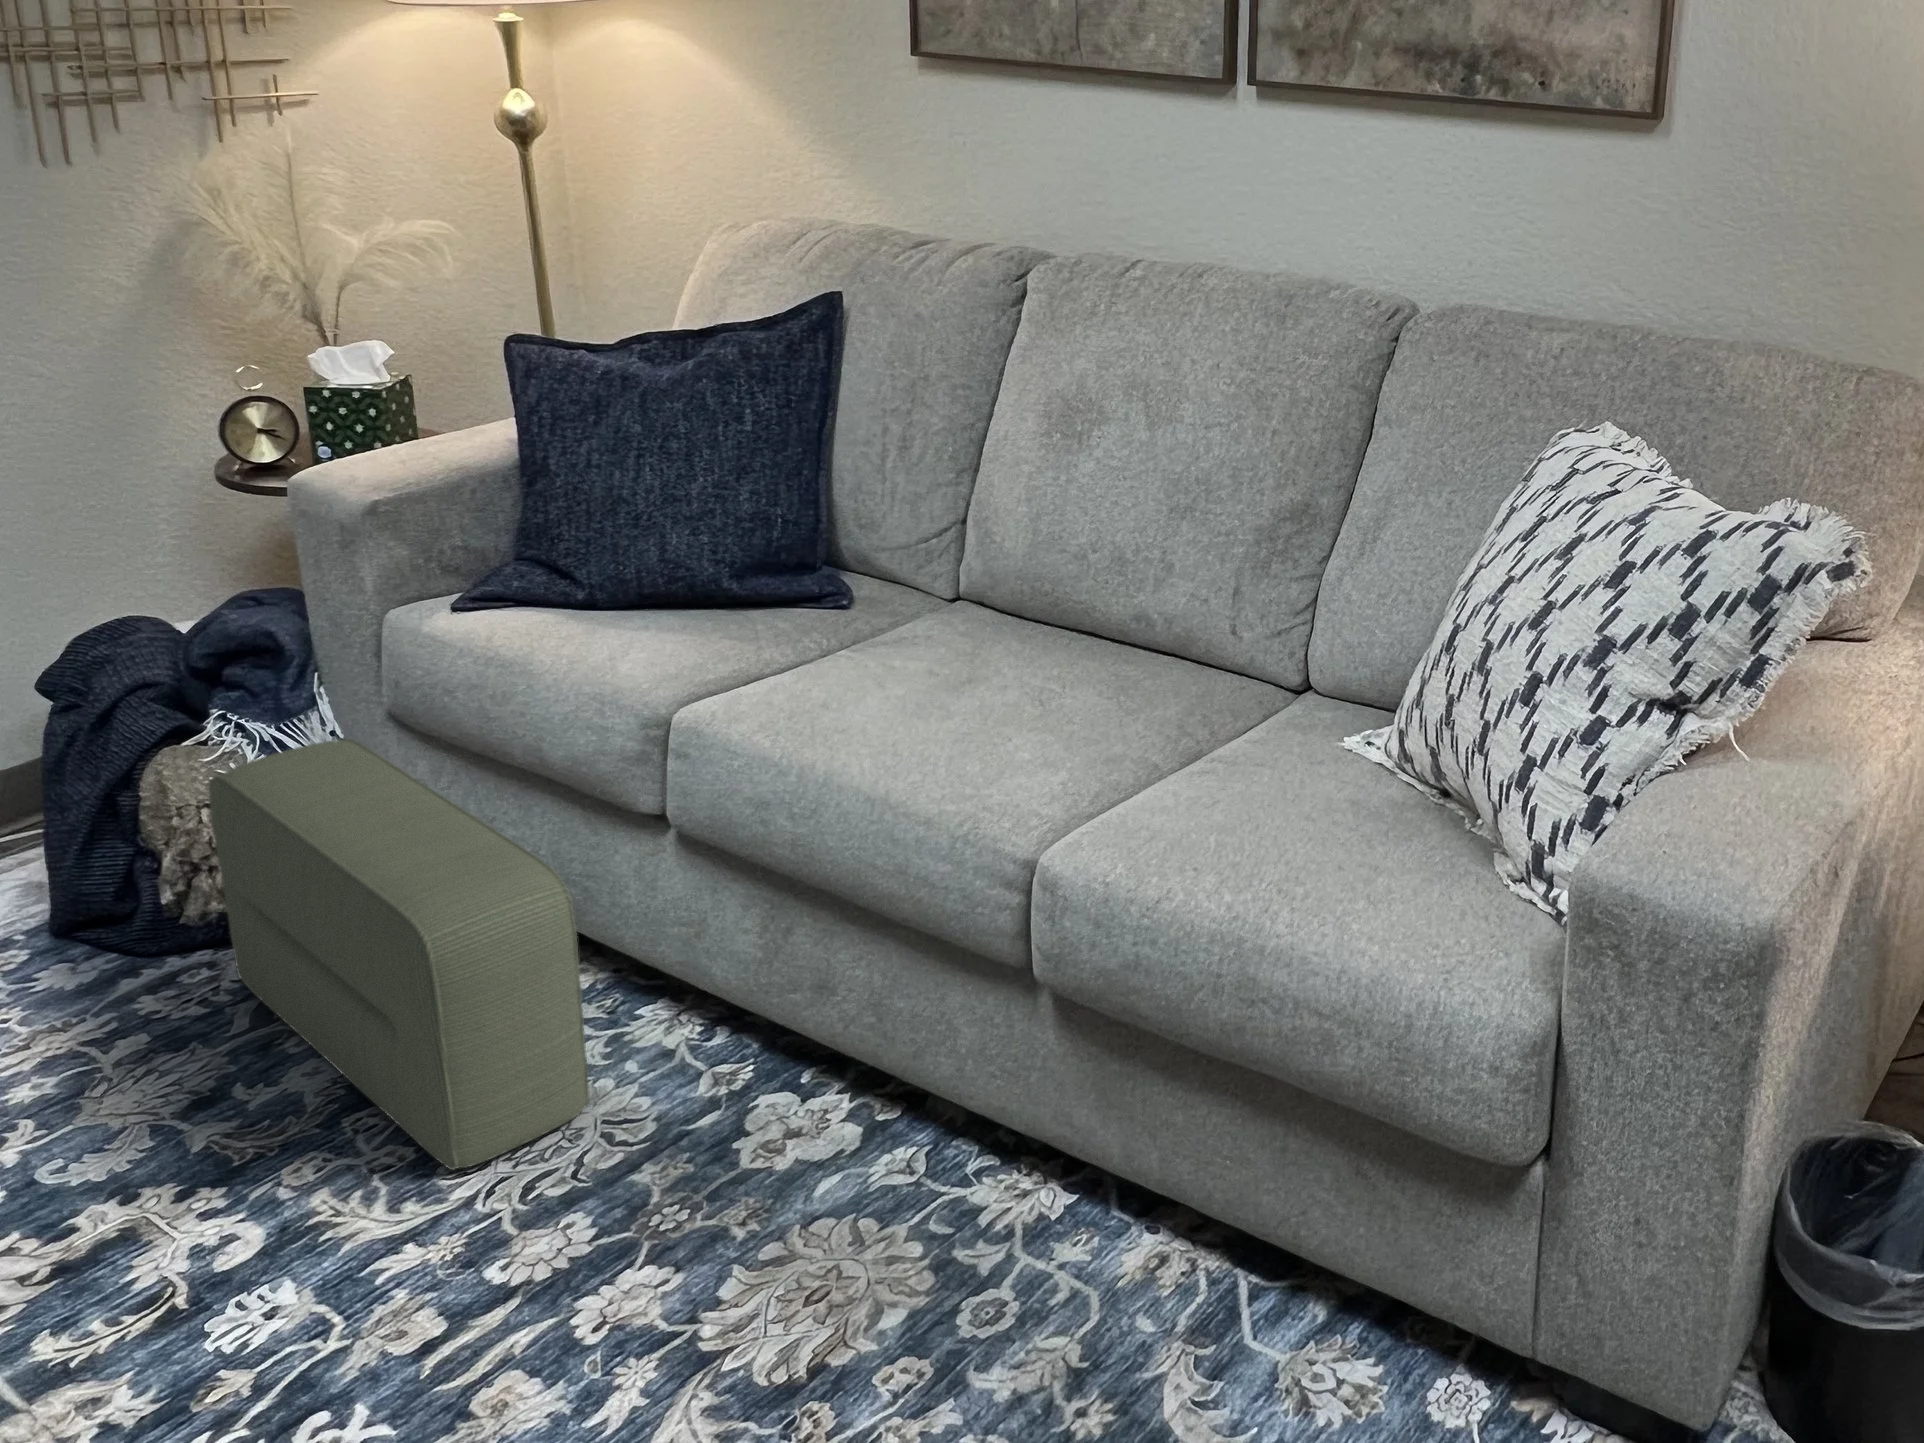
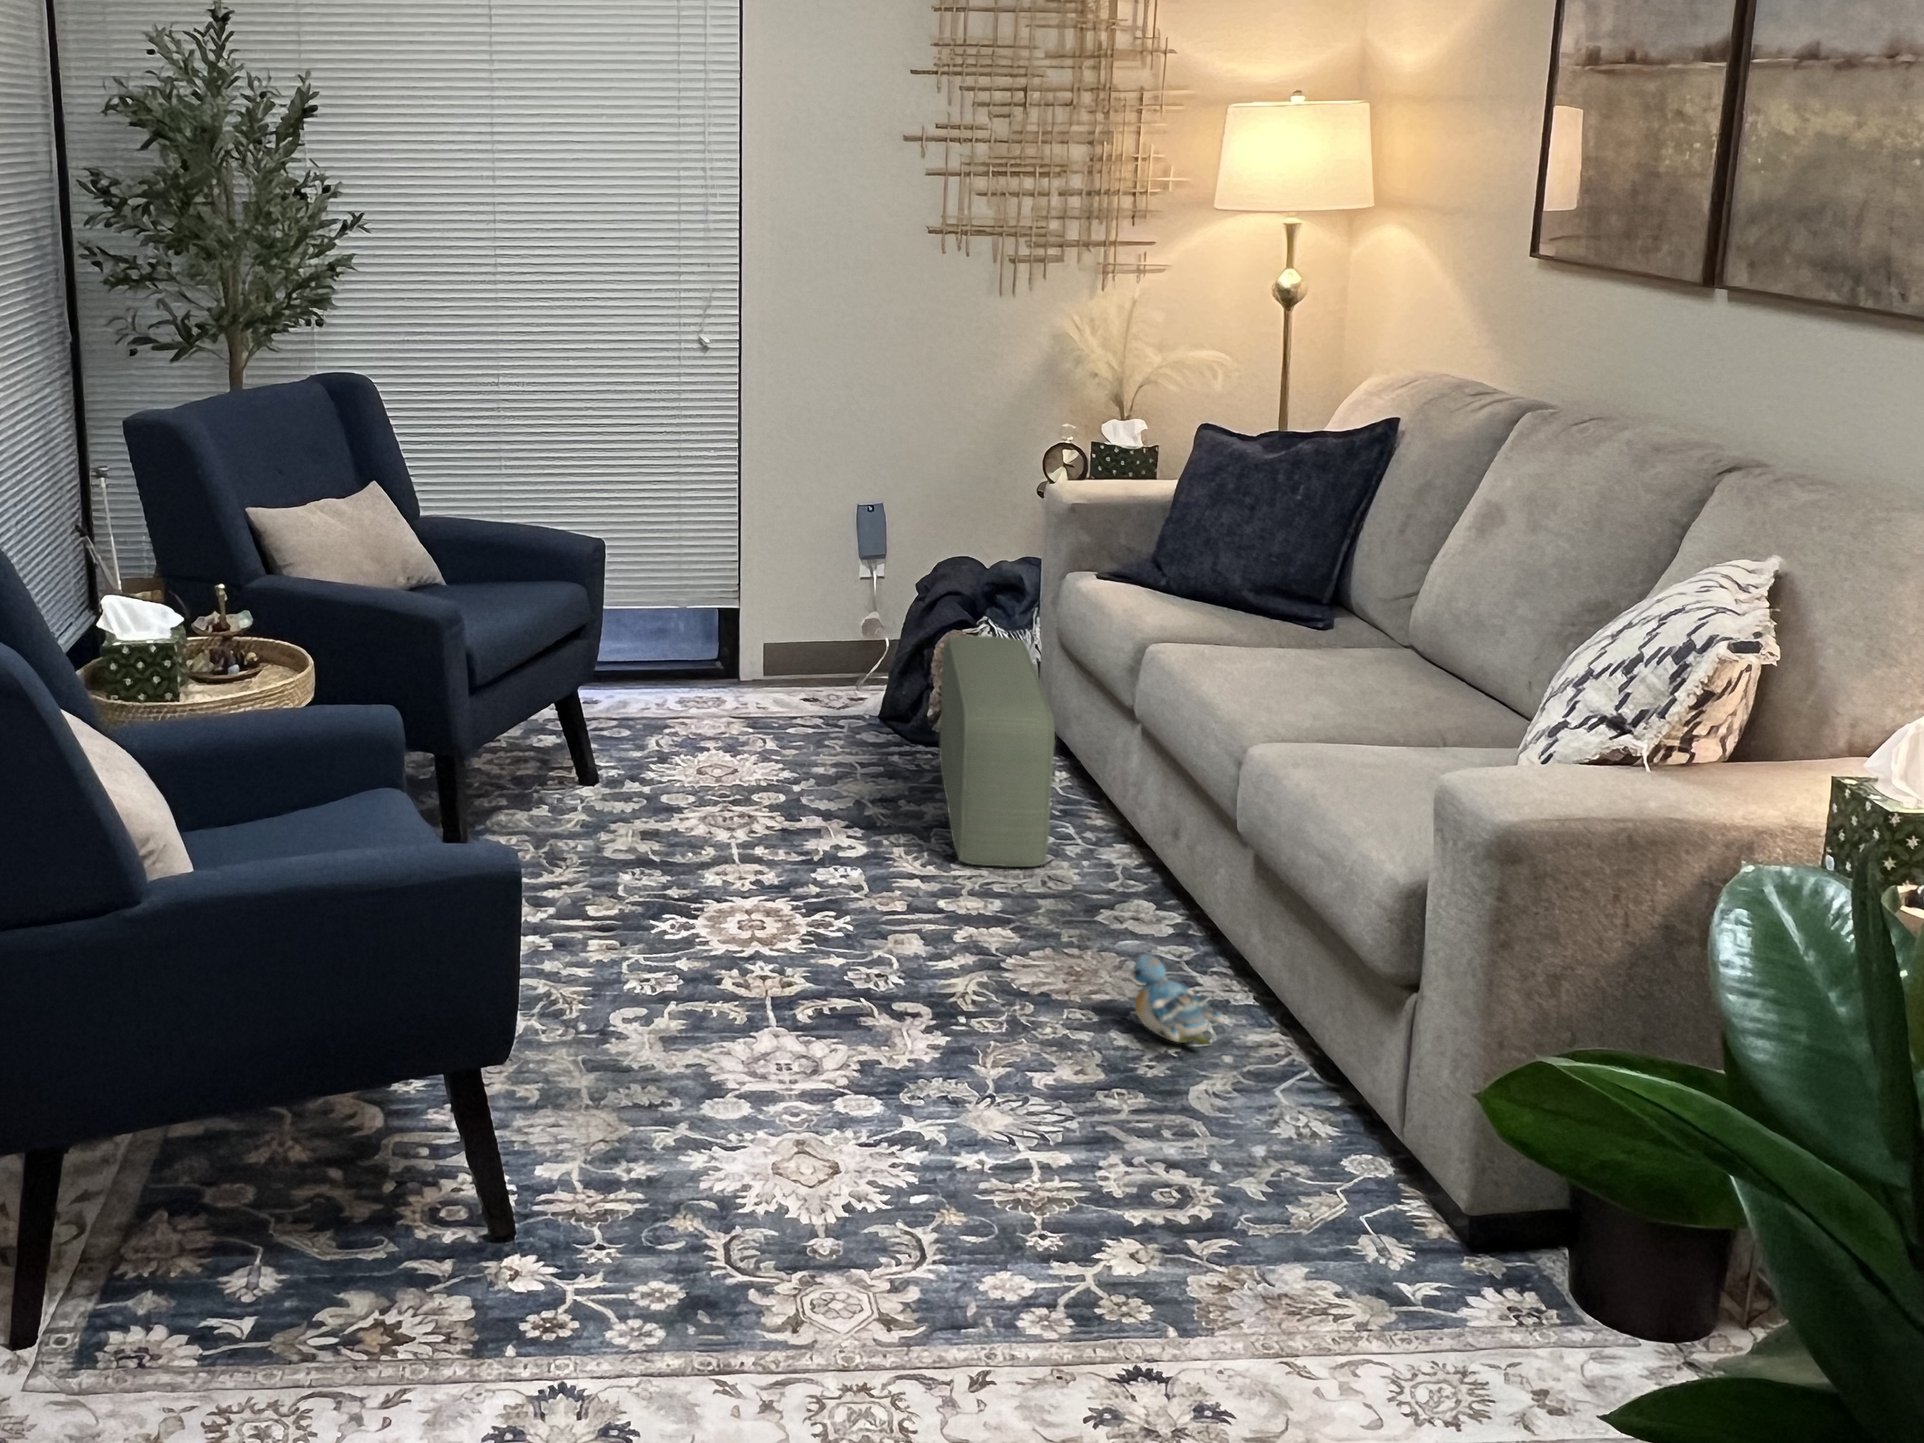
plush toy: none [973,1232,1138,1354] -> present [1133,954,1224,1045]

